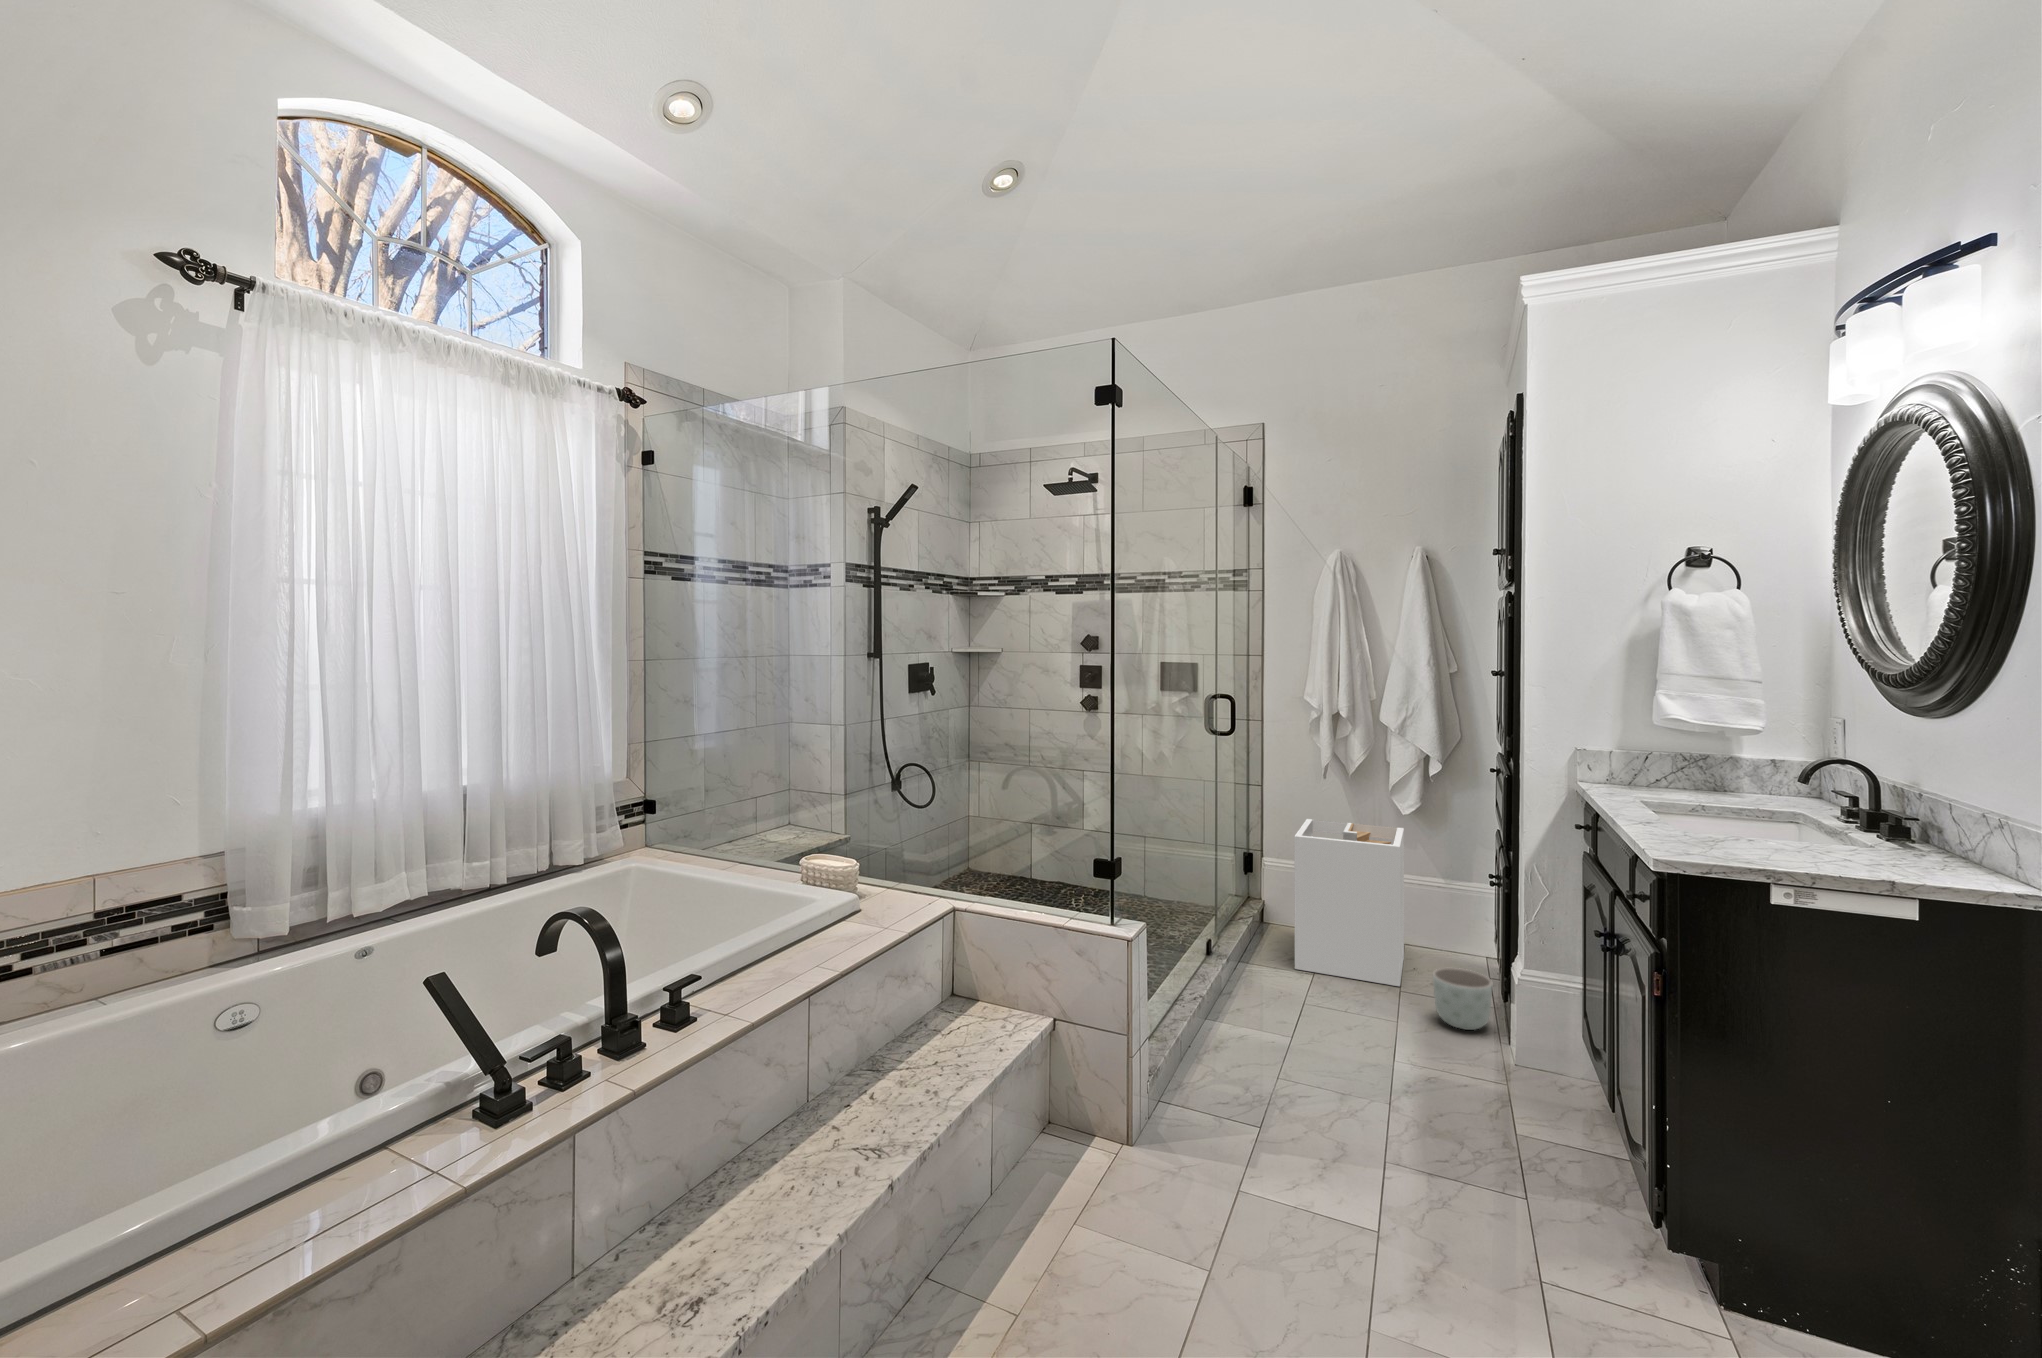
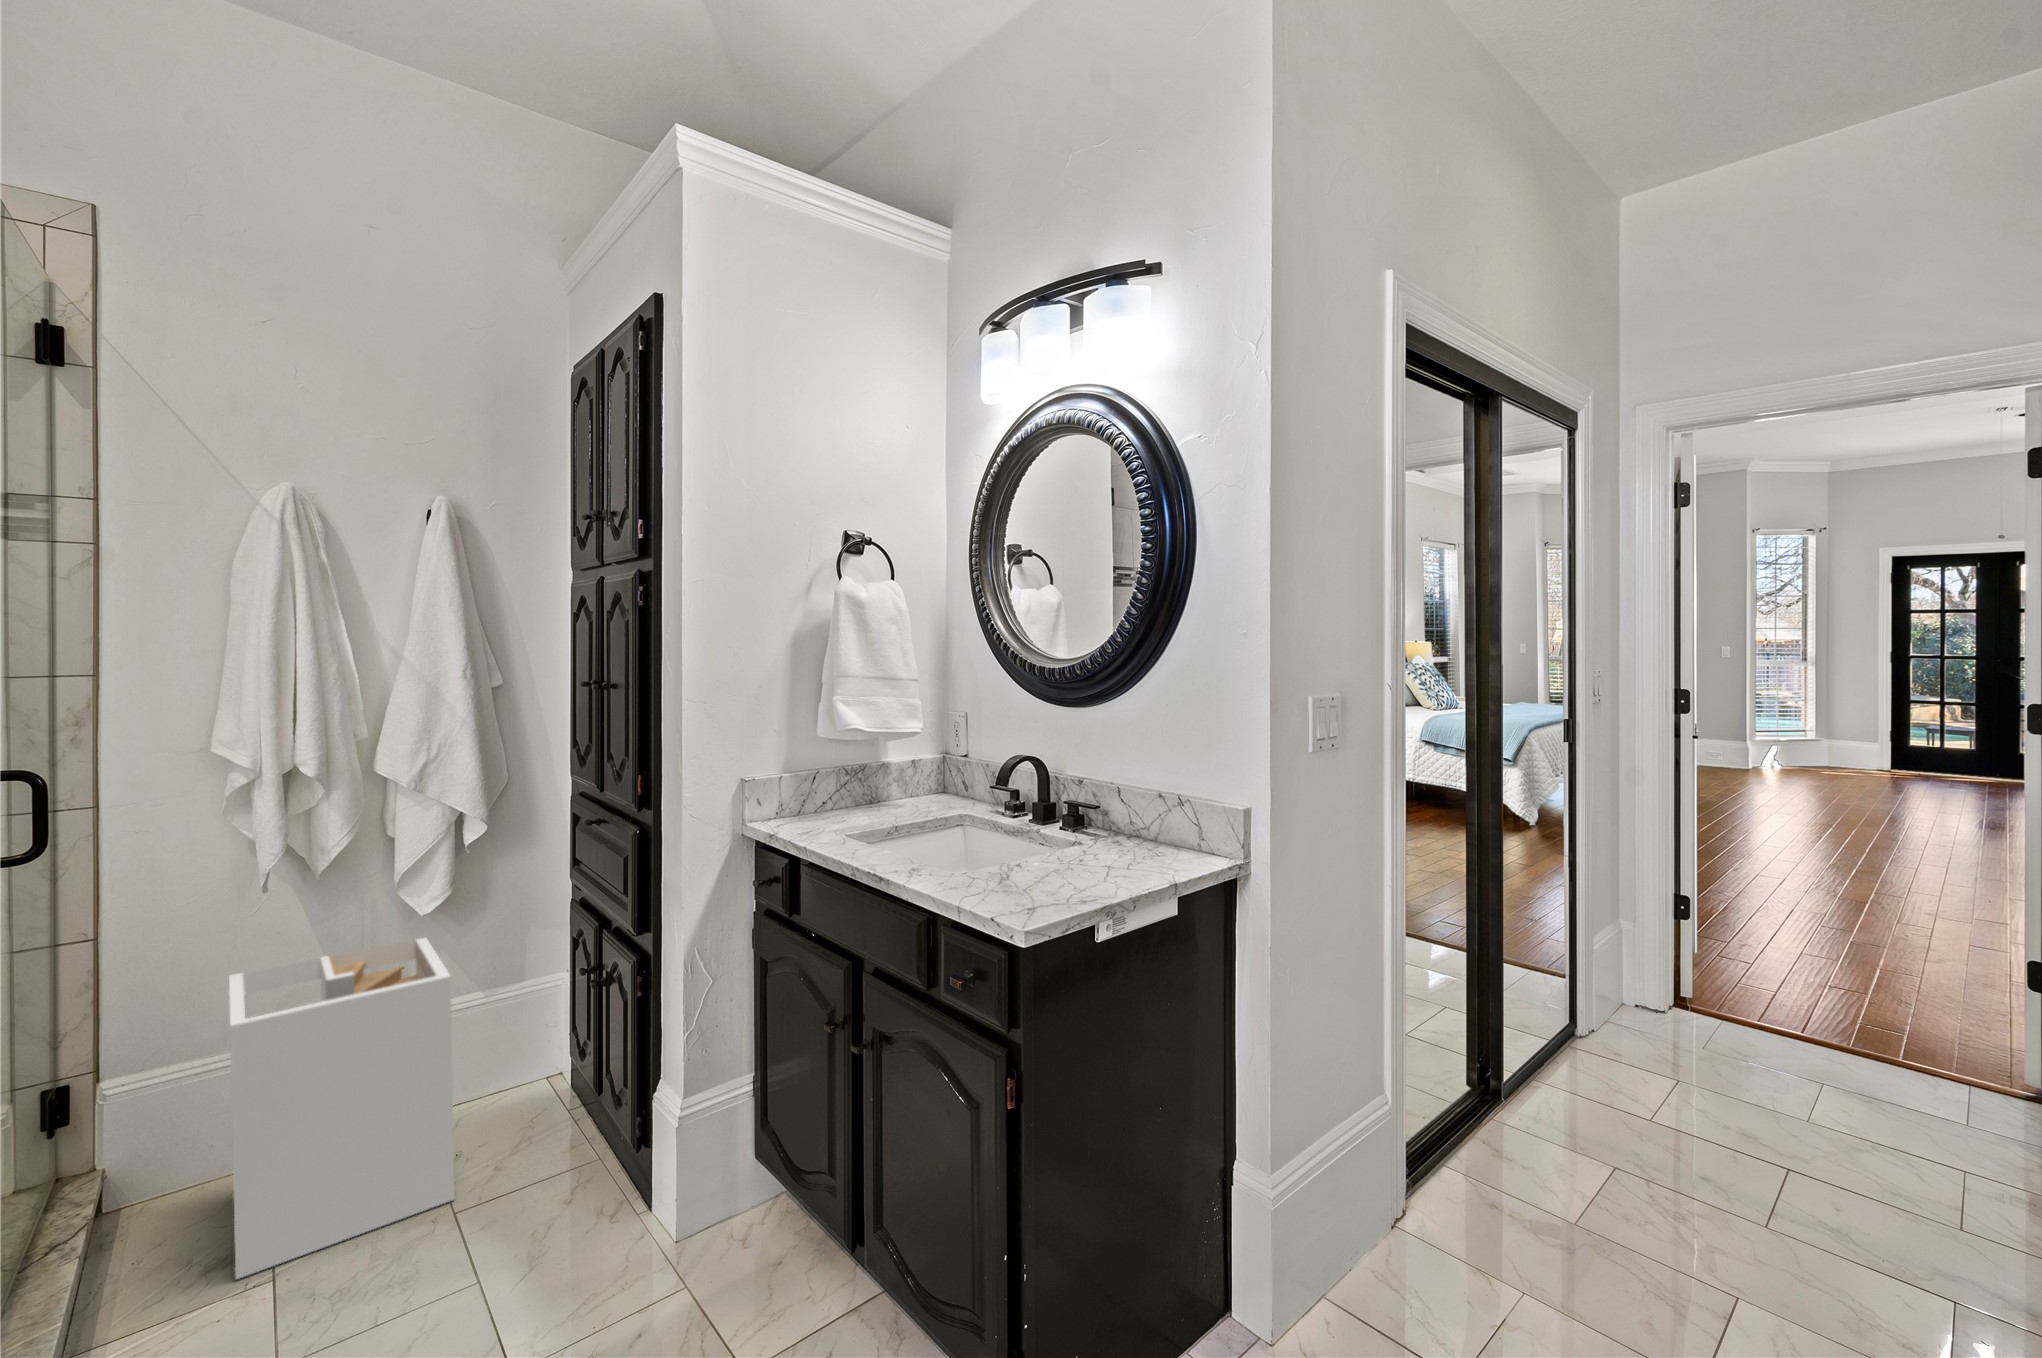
planter: present [1433,968,1493,1030] -> none [533,1122,622,1226]

